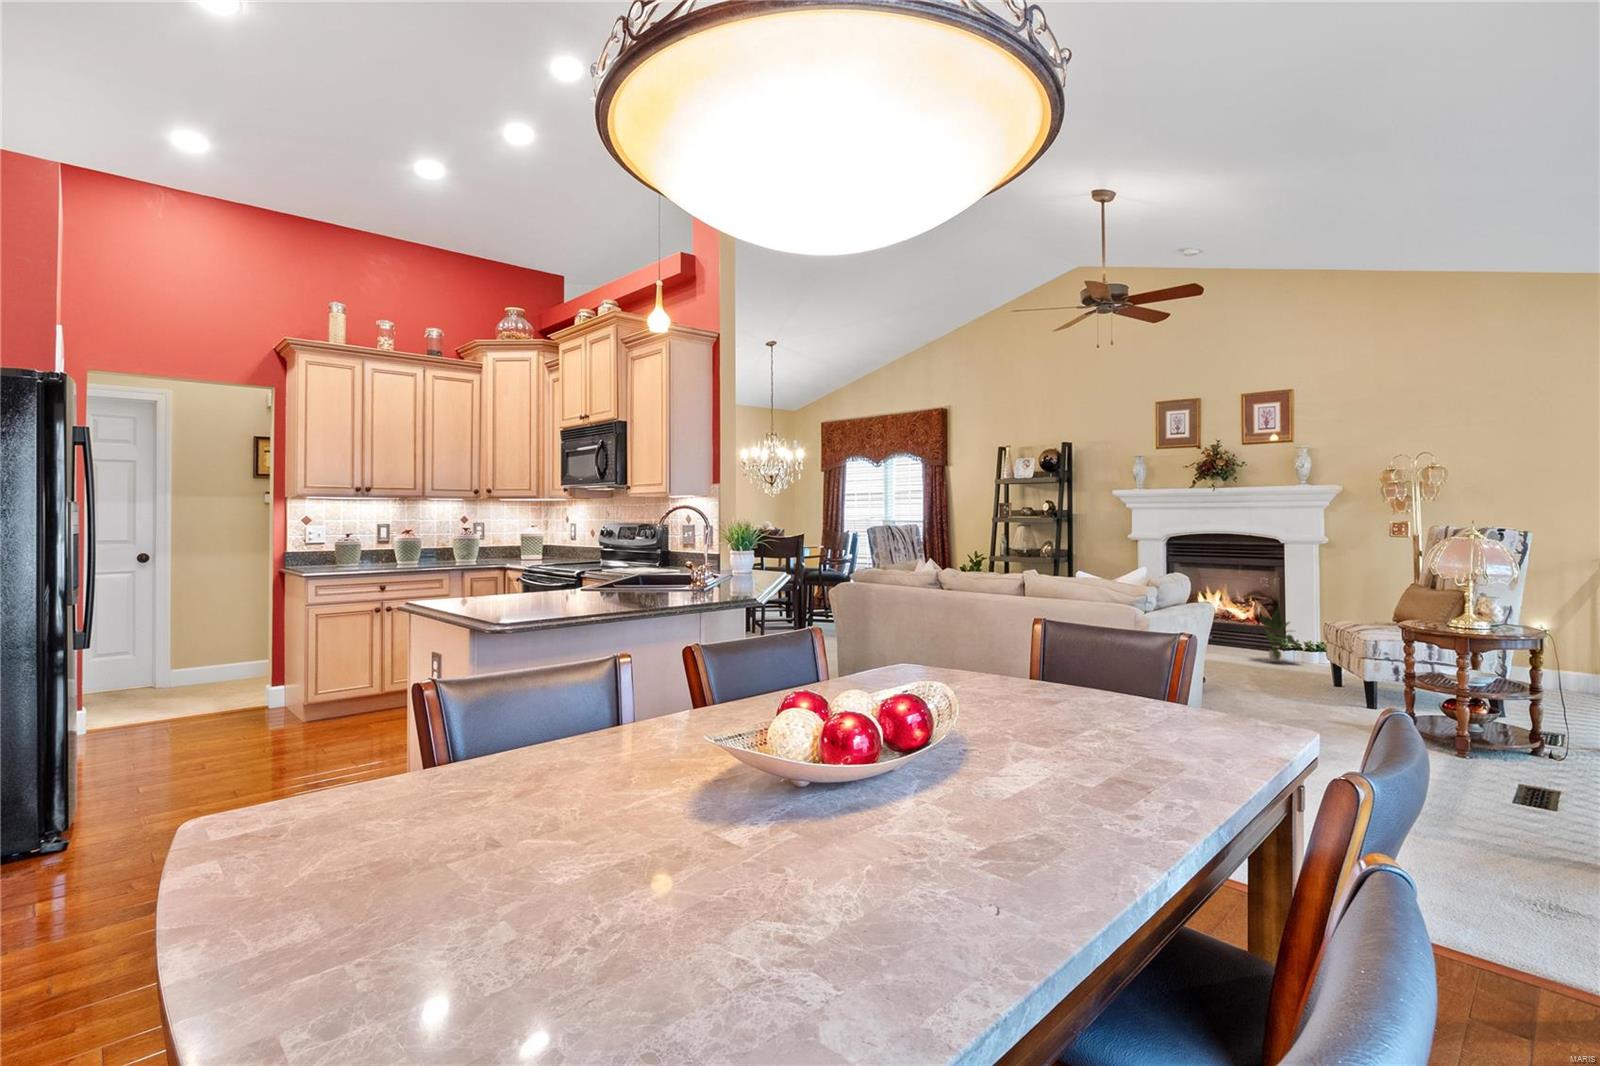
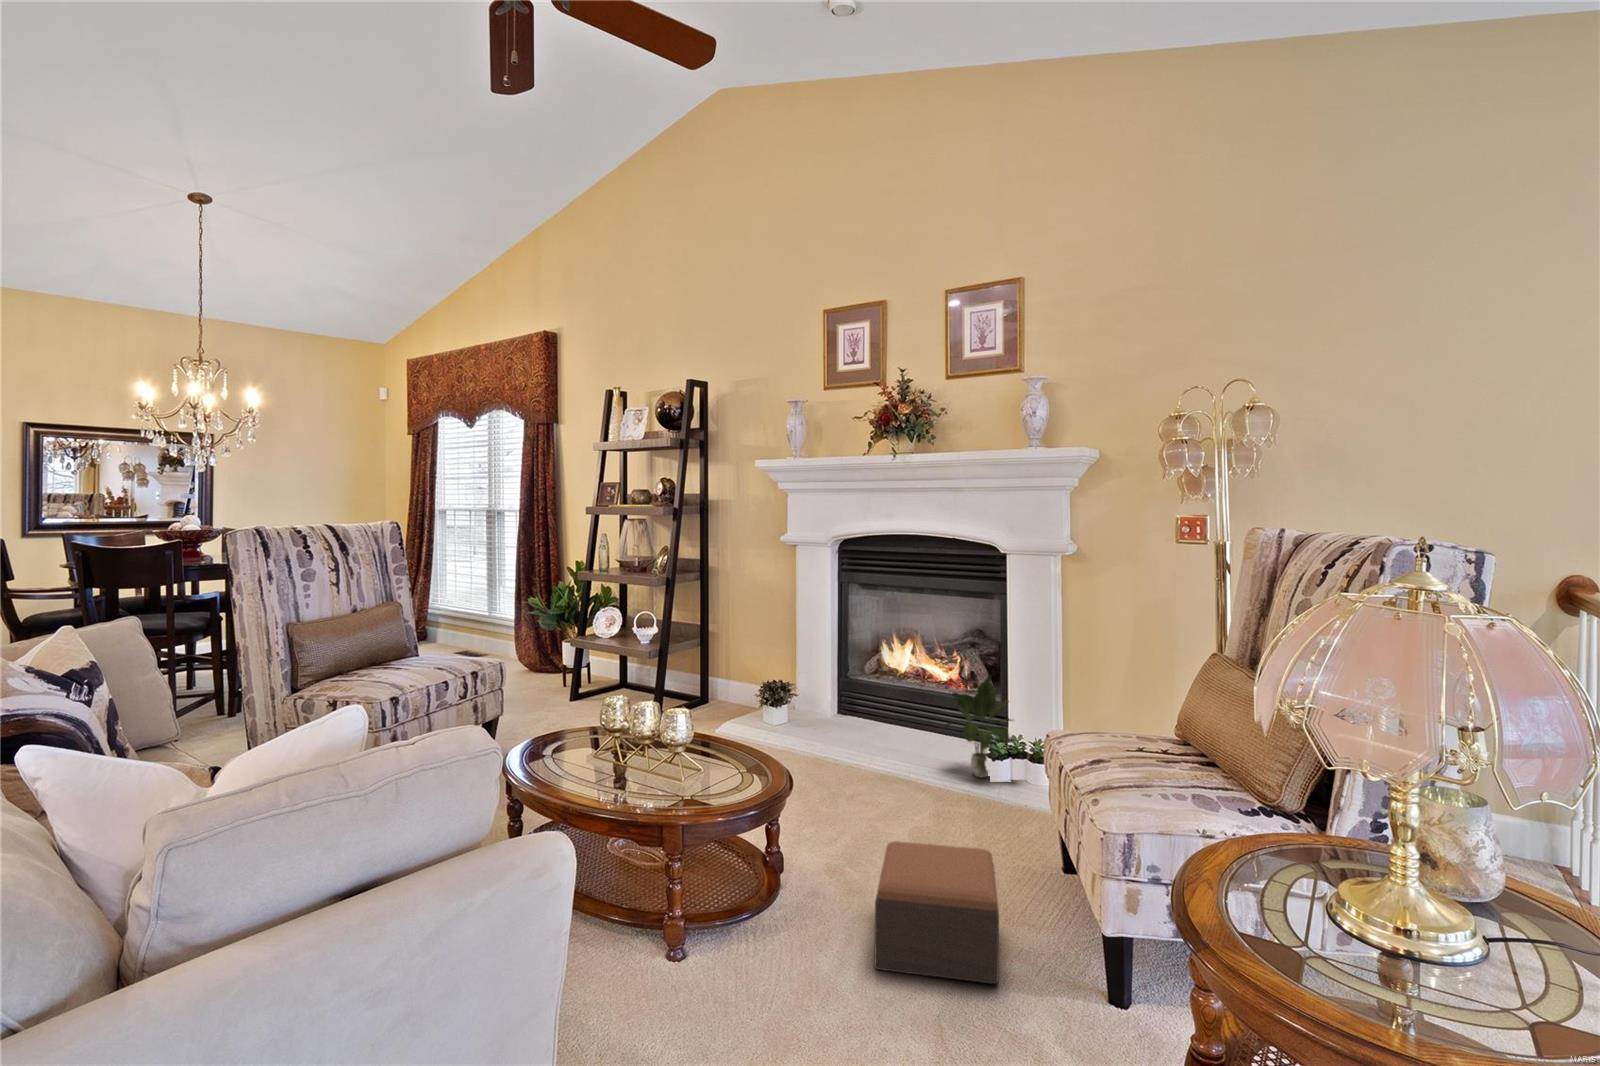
footstool: none [1263,660,1326,703] -> present [874,841,999,984]

